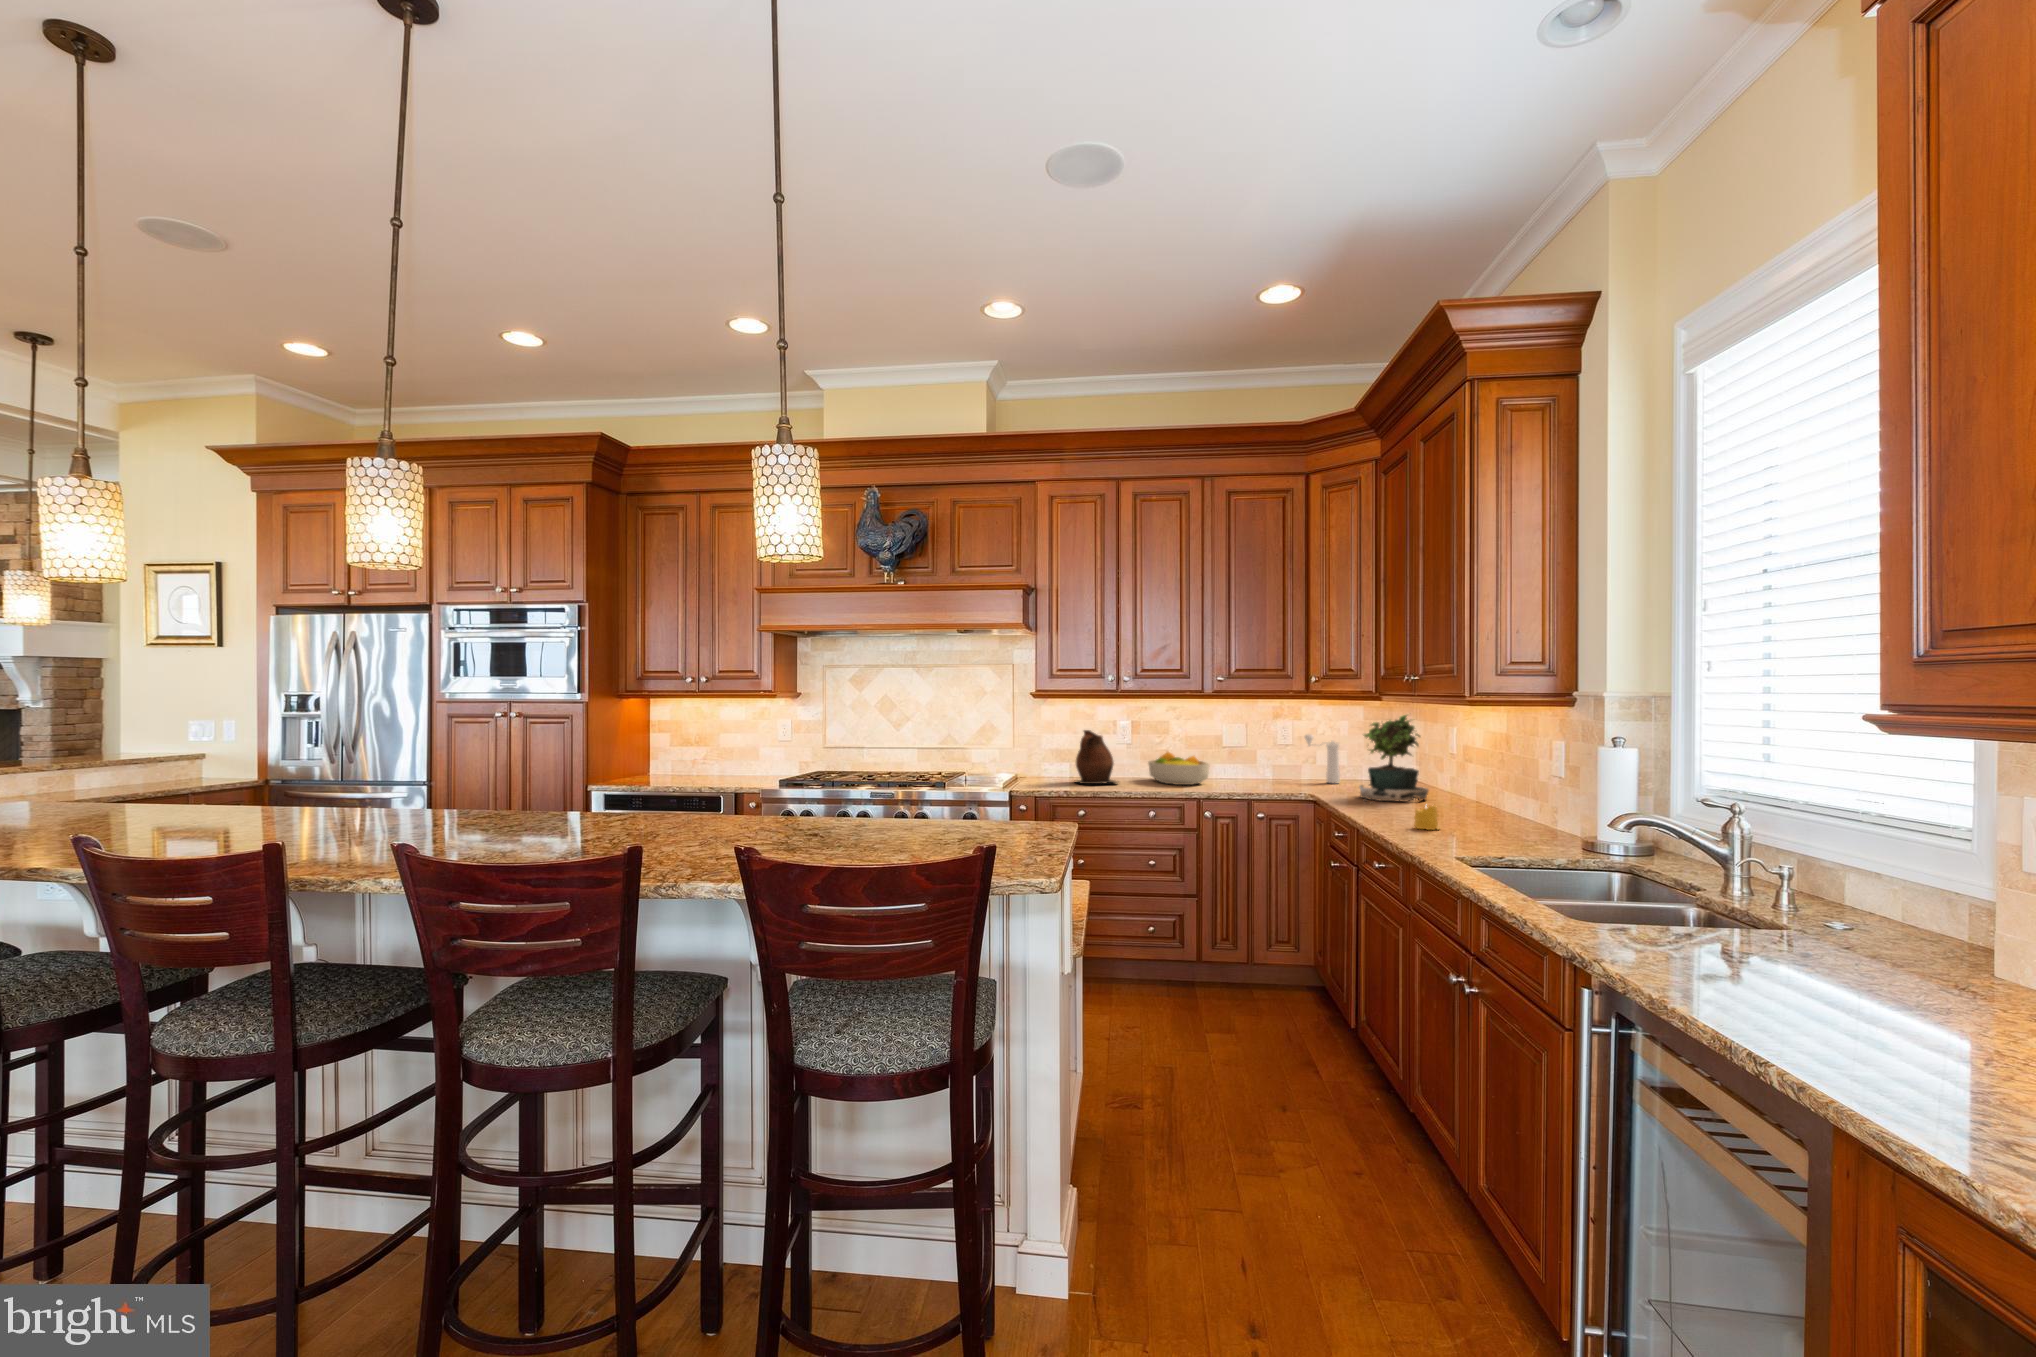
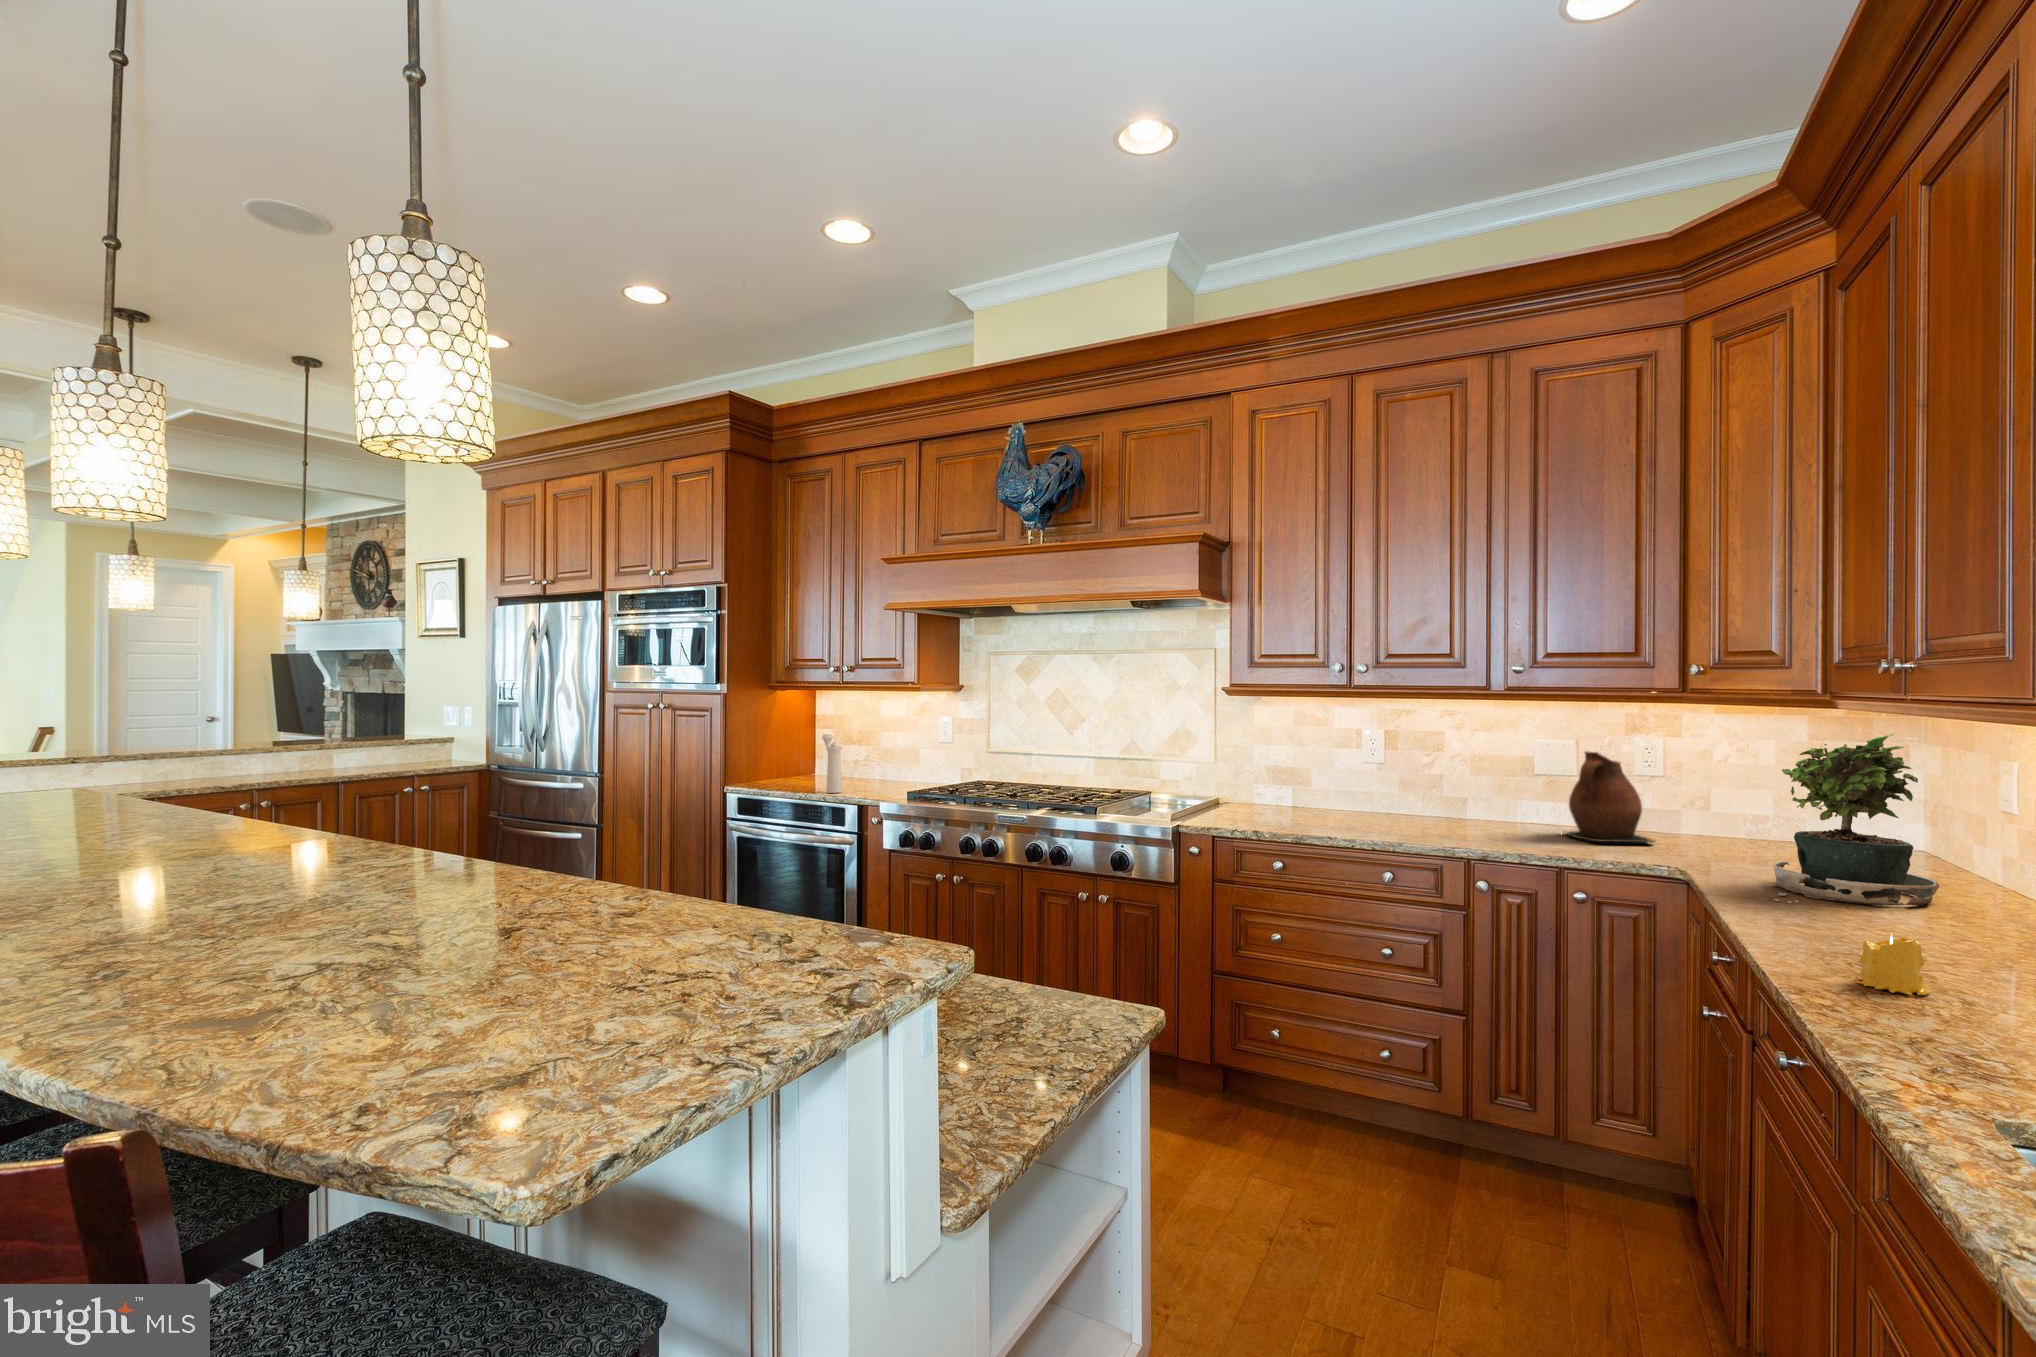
ceramic pitcher: present [1076,730,1118,784] -> present [1563,752,1654,843]
pepper mill: present [1305,734,1340,783] -> present [822,734,842,793]
fruit bowl: present [1148,752,1209,785] -> none [1403,779,1499,835]

